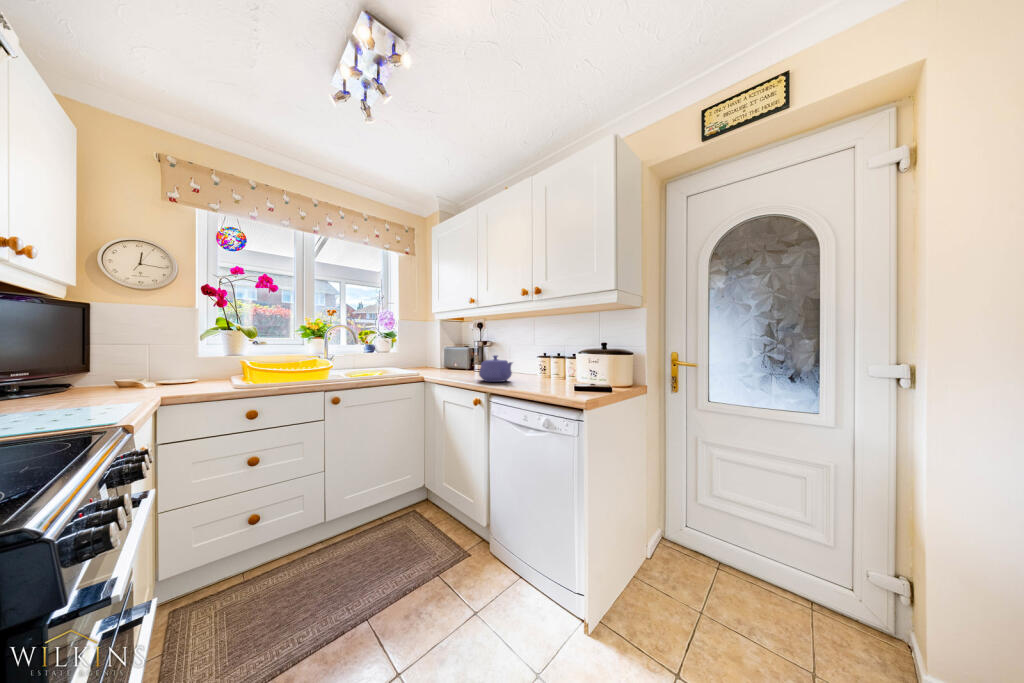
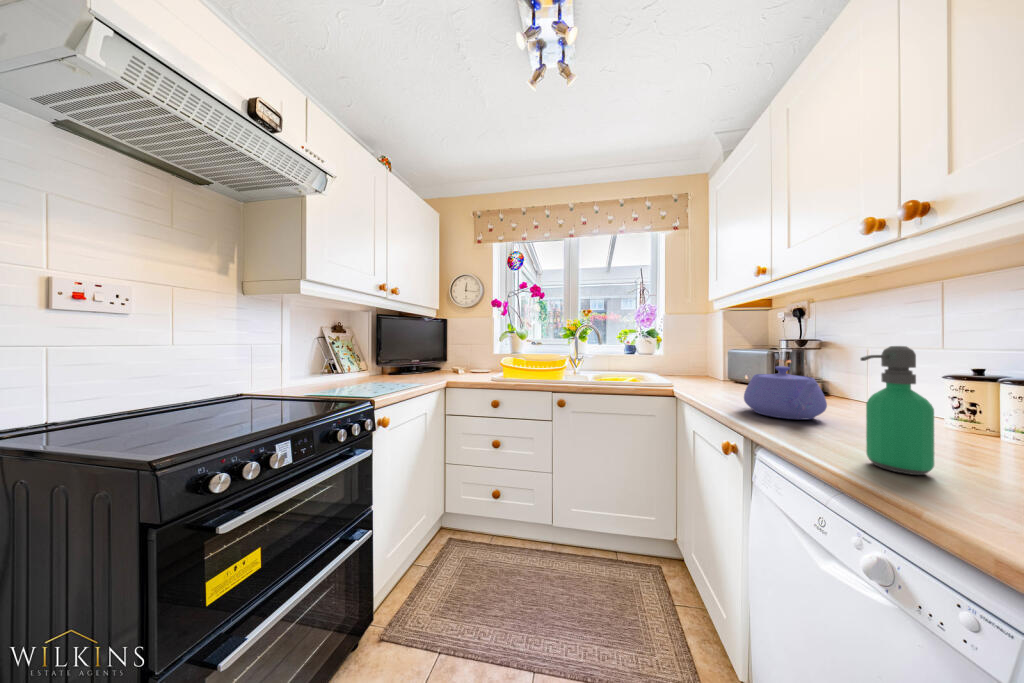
soap dispenser: none [537,344,552,391] -> present [861,346,934,475]

